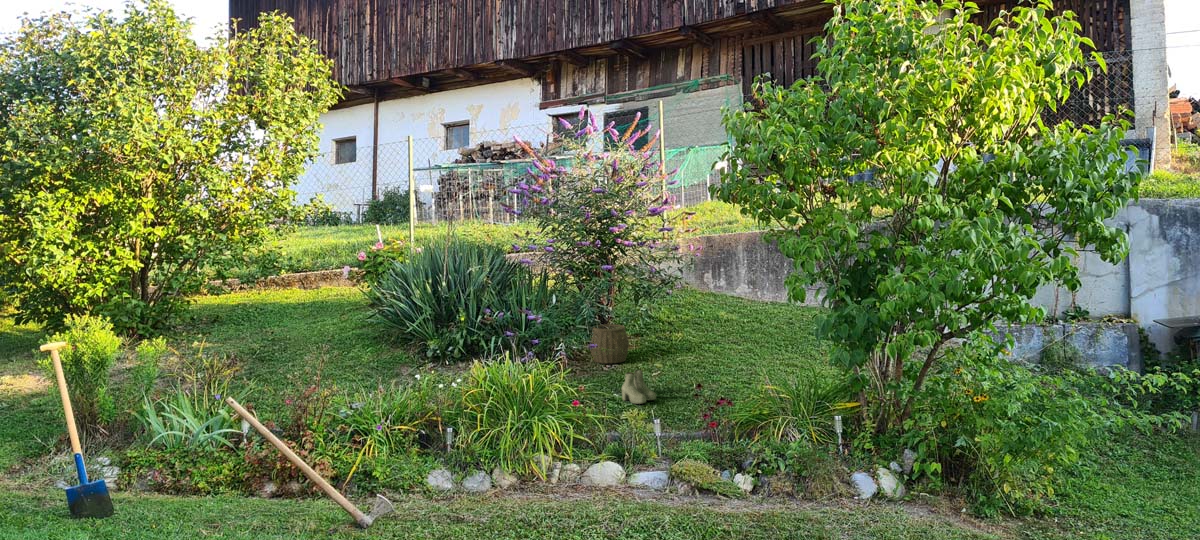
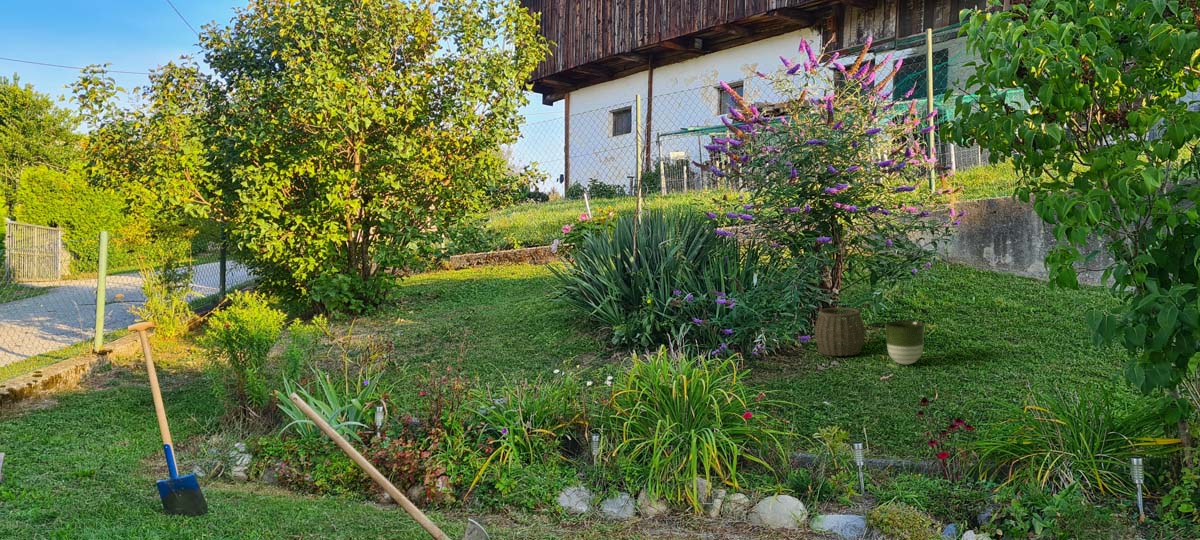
planter: none [647,333,676,367] -> present [885,320,924,364]
boots: present [622,370,656,404] -> none [840,368,885,413]

